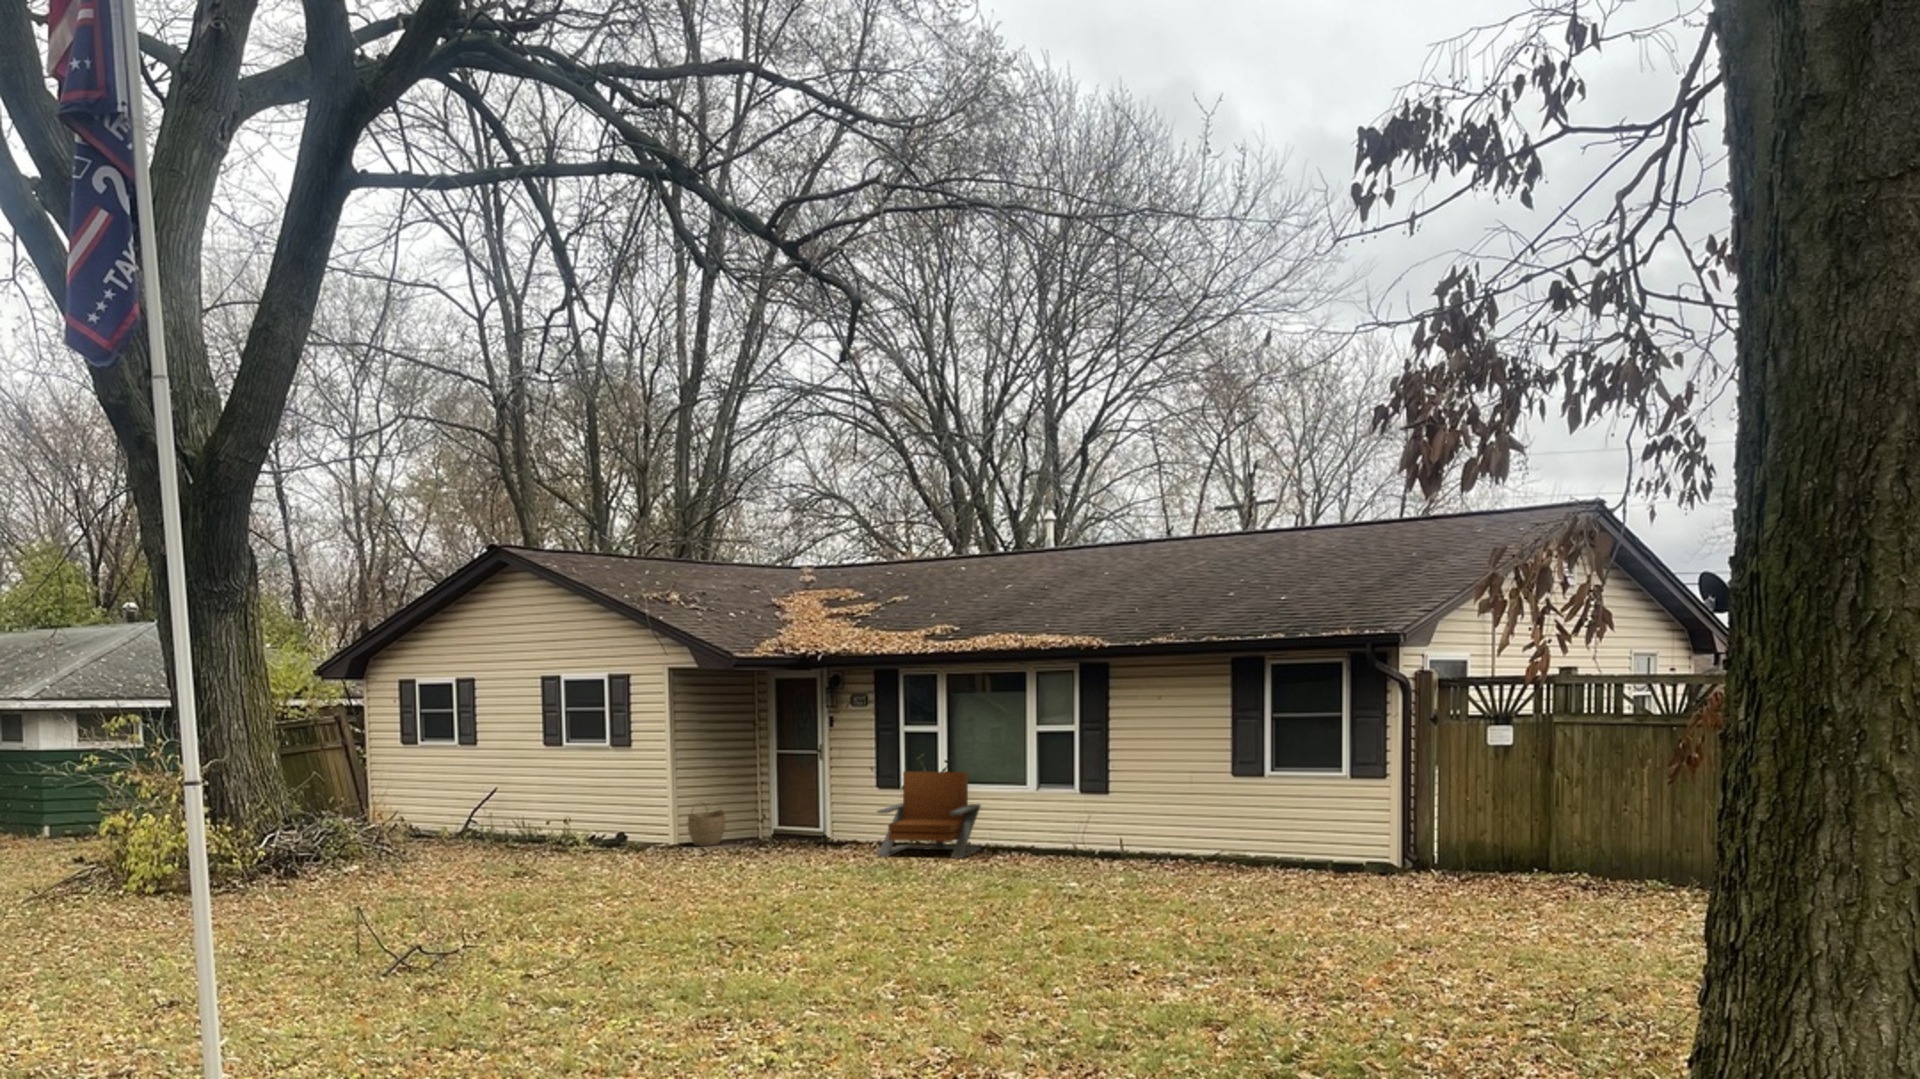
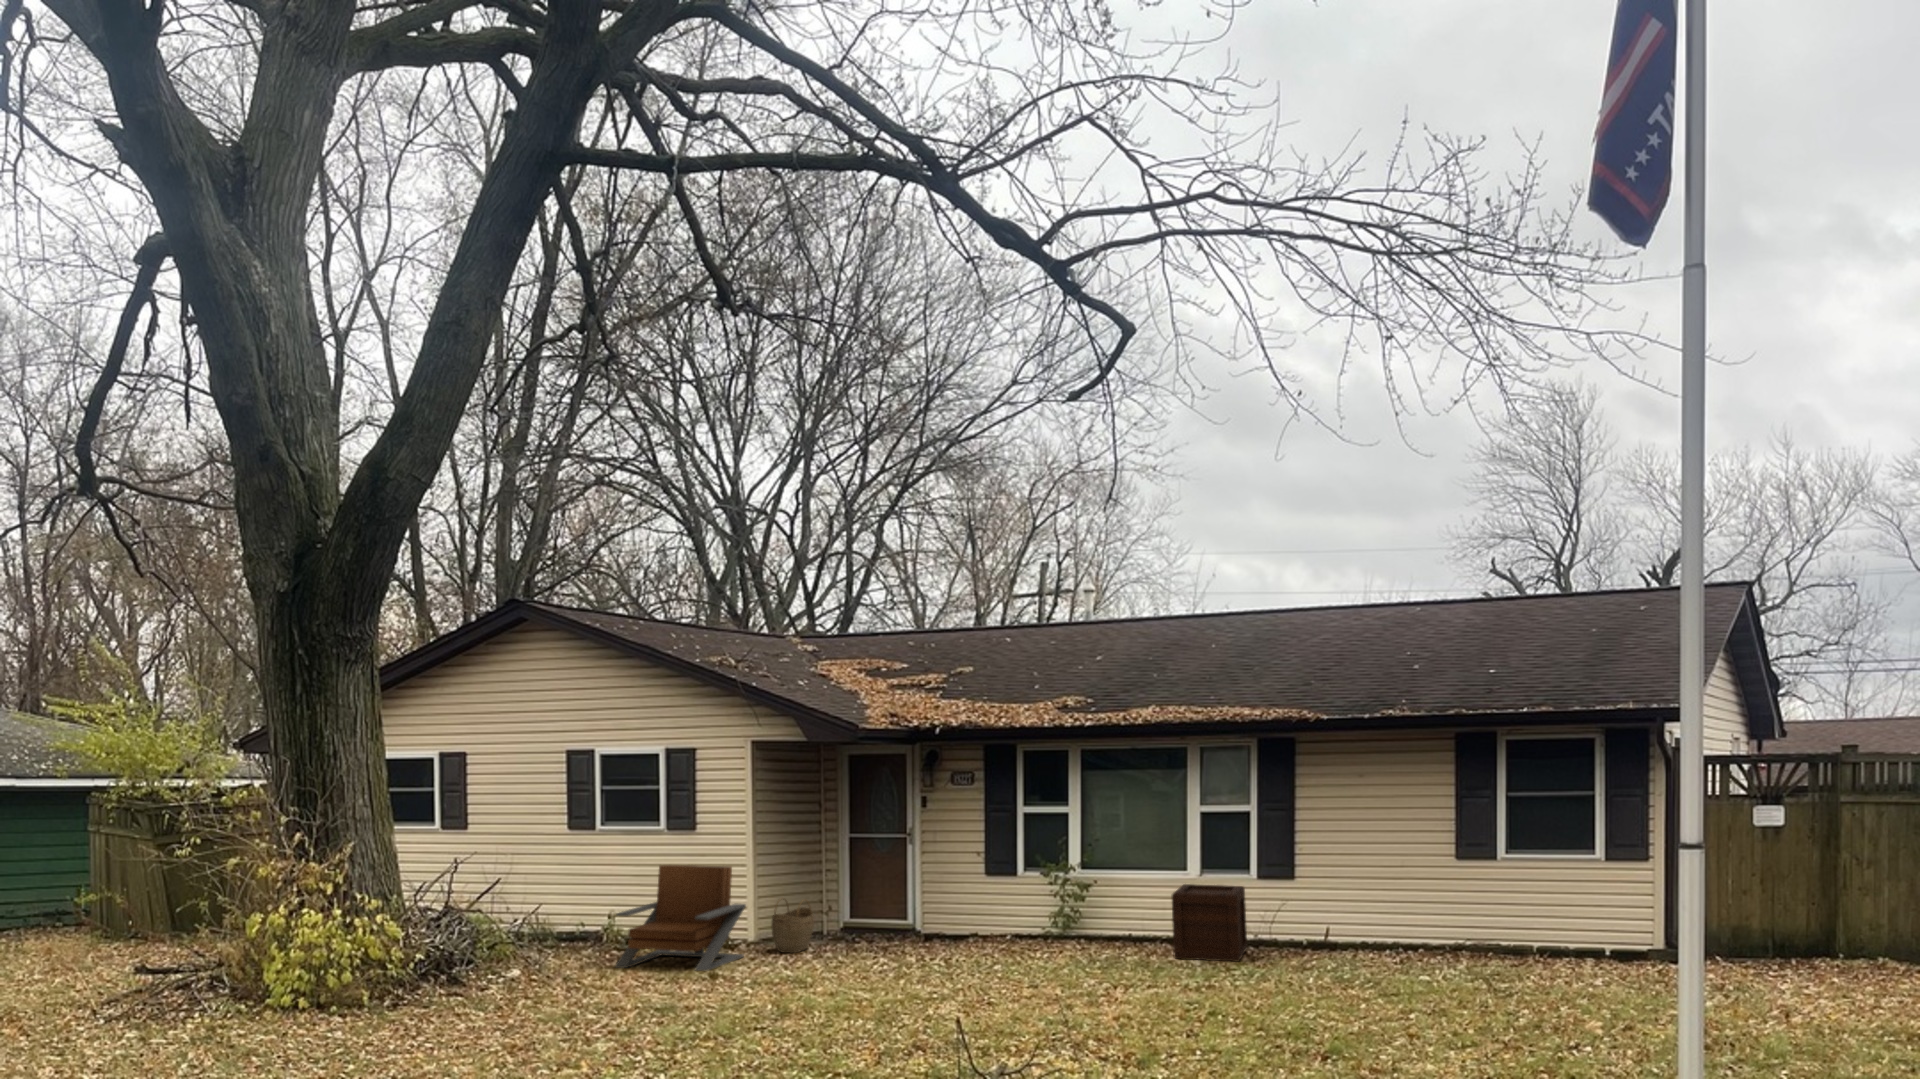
lounge chair: present [878,772,980,858] -> present [615,865,746,971]
wooden crate: none [993,795,1070,861] -> present [1172,884,1247,962]

